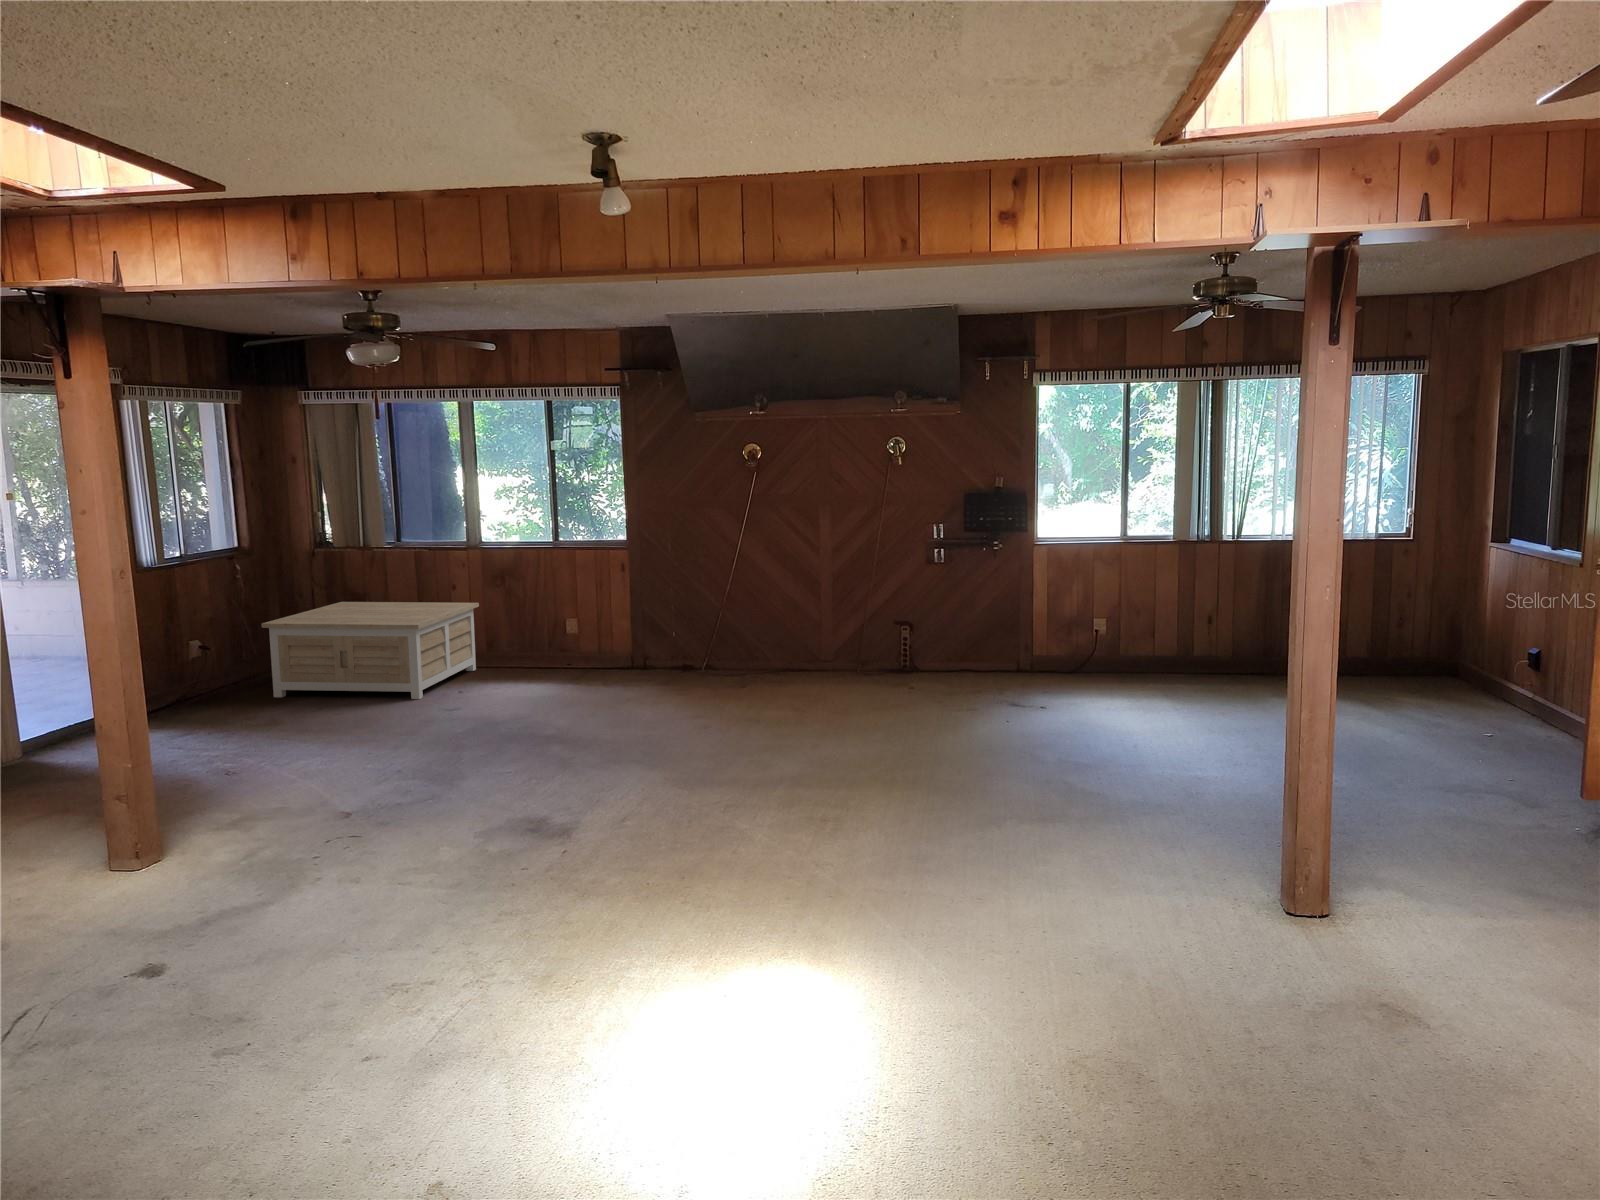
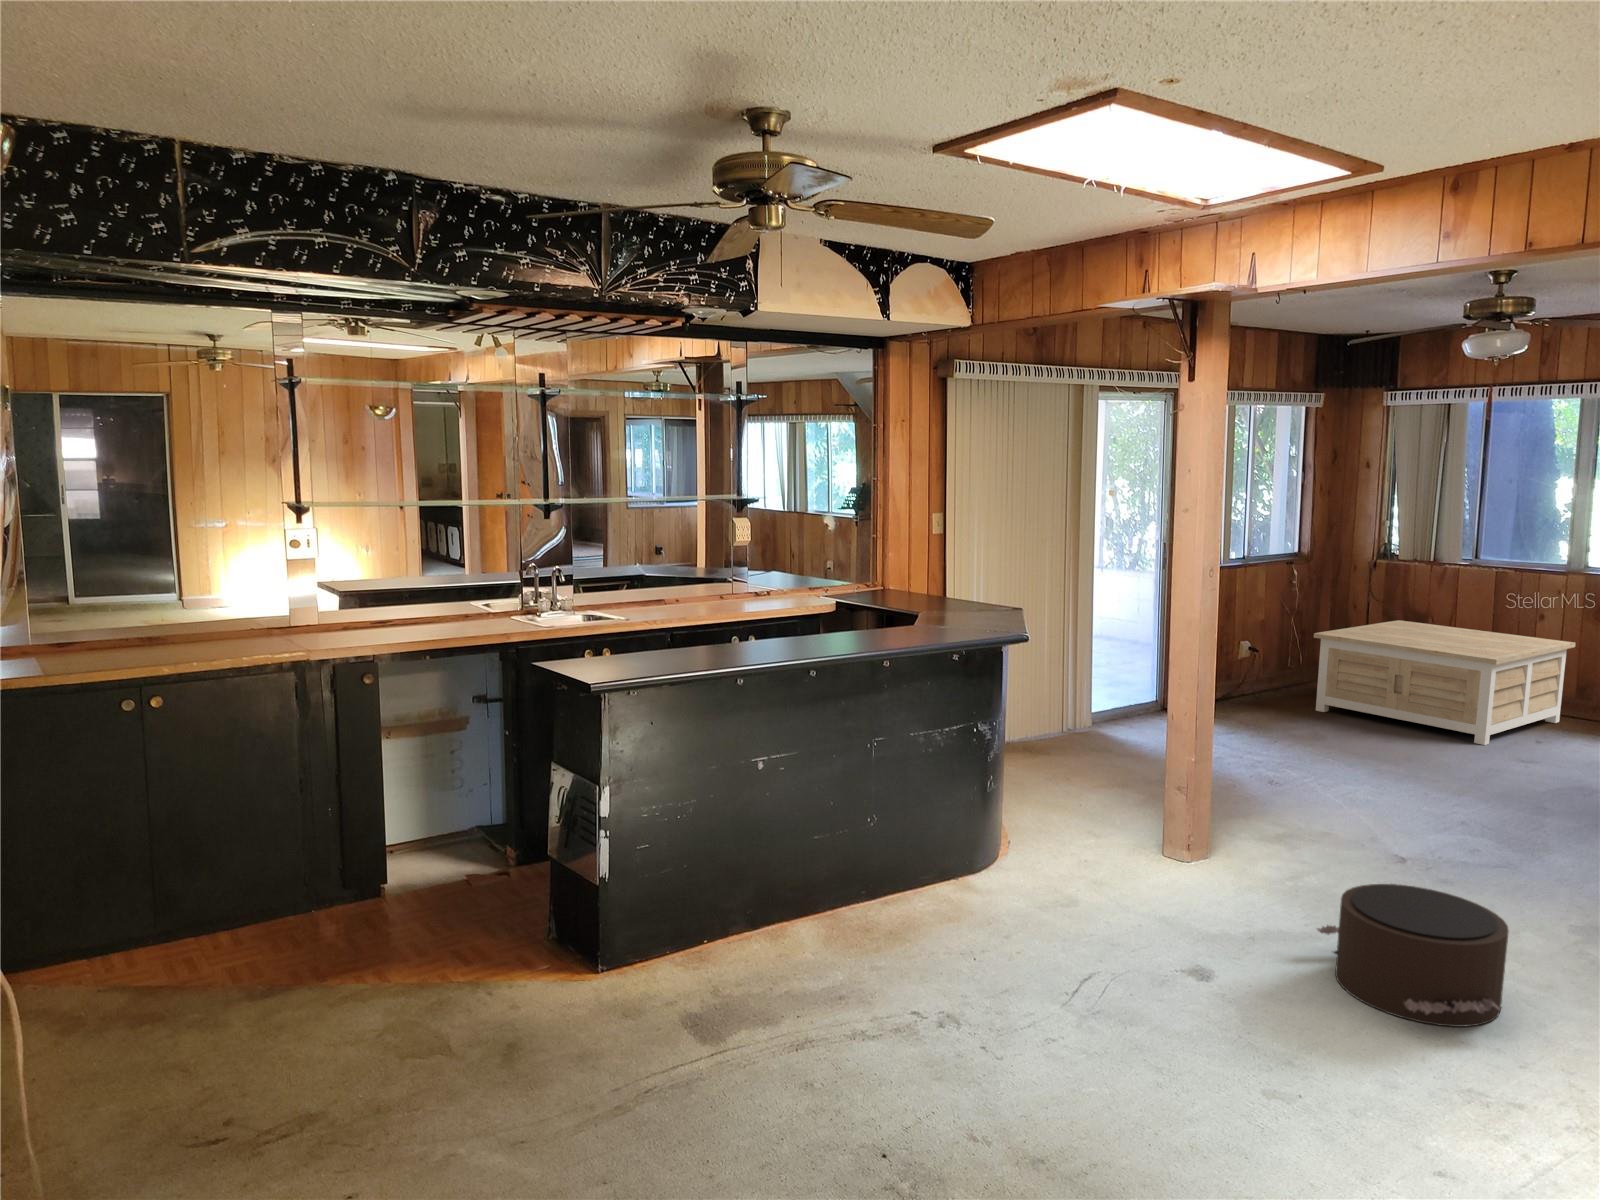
pouf: none [266,824,421,939] -> present [1317,884,1509,1027]

